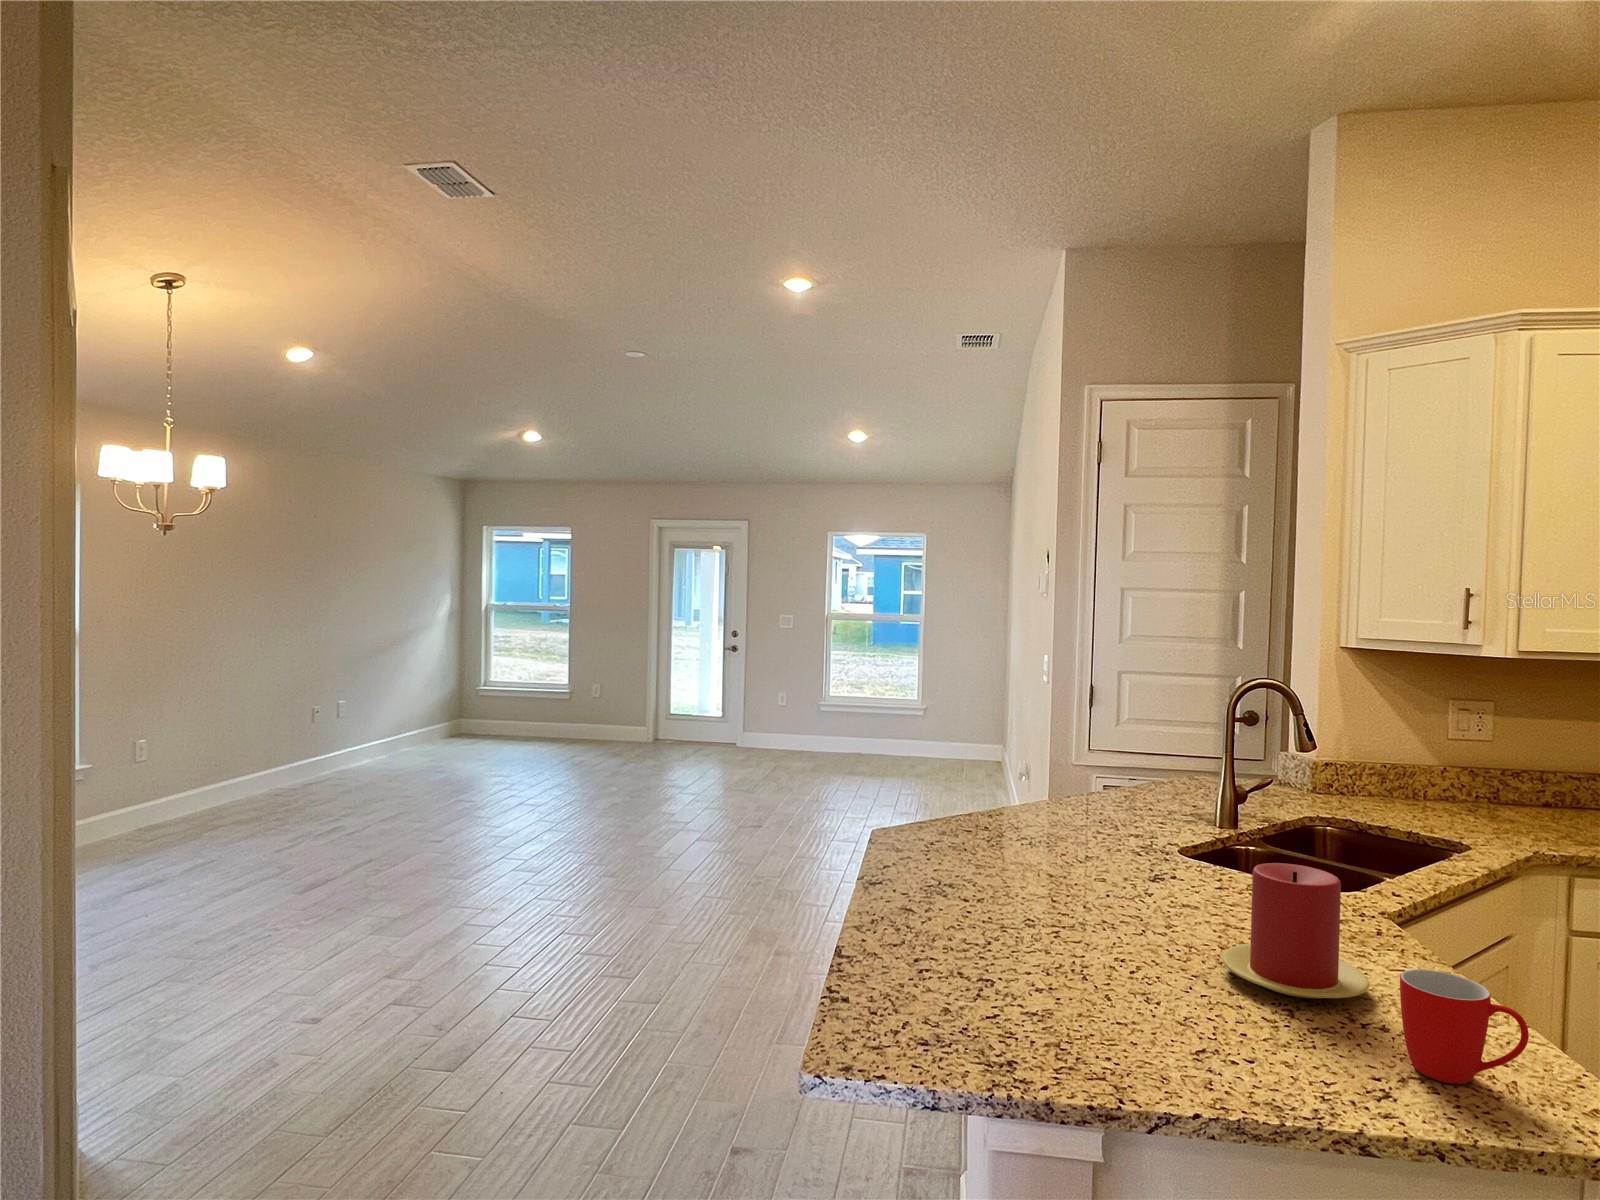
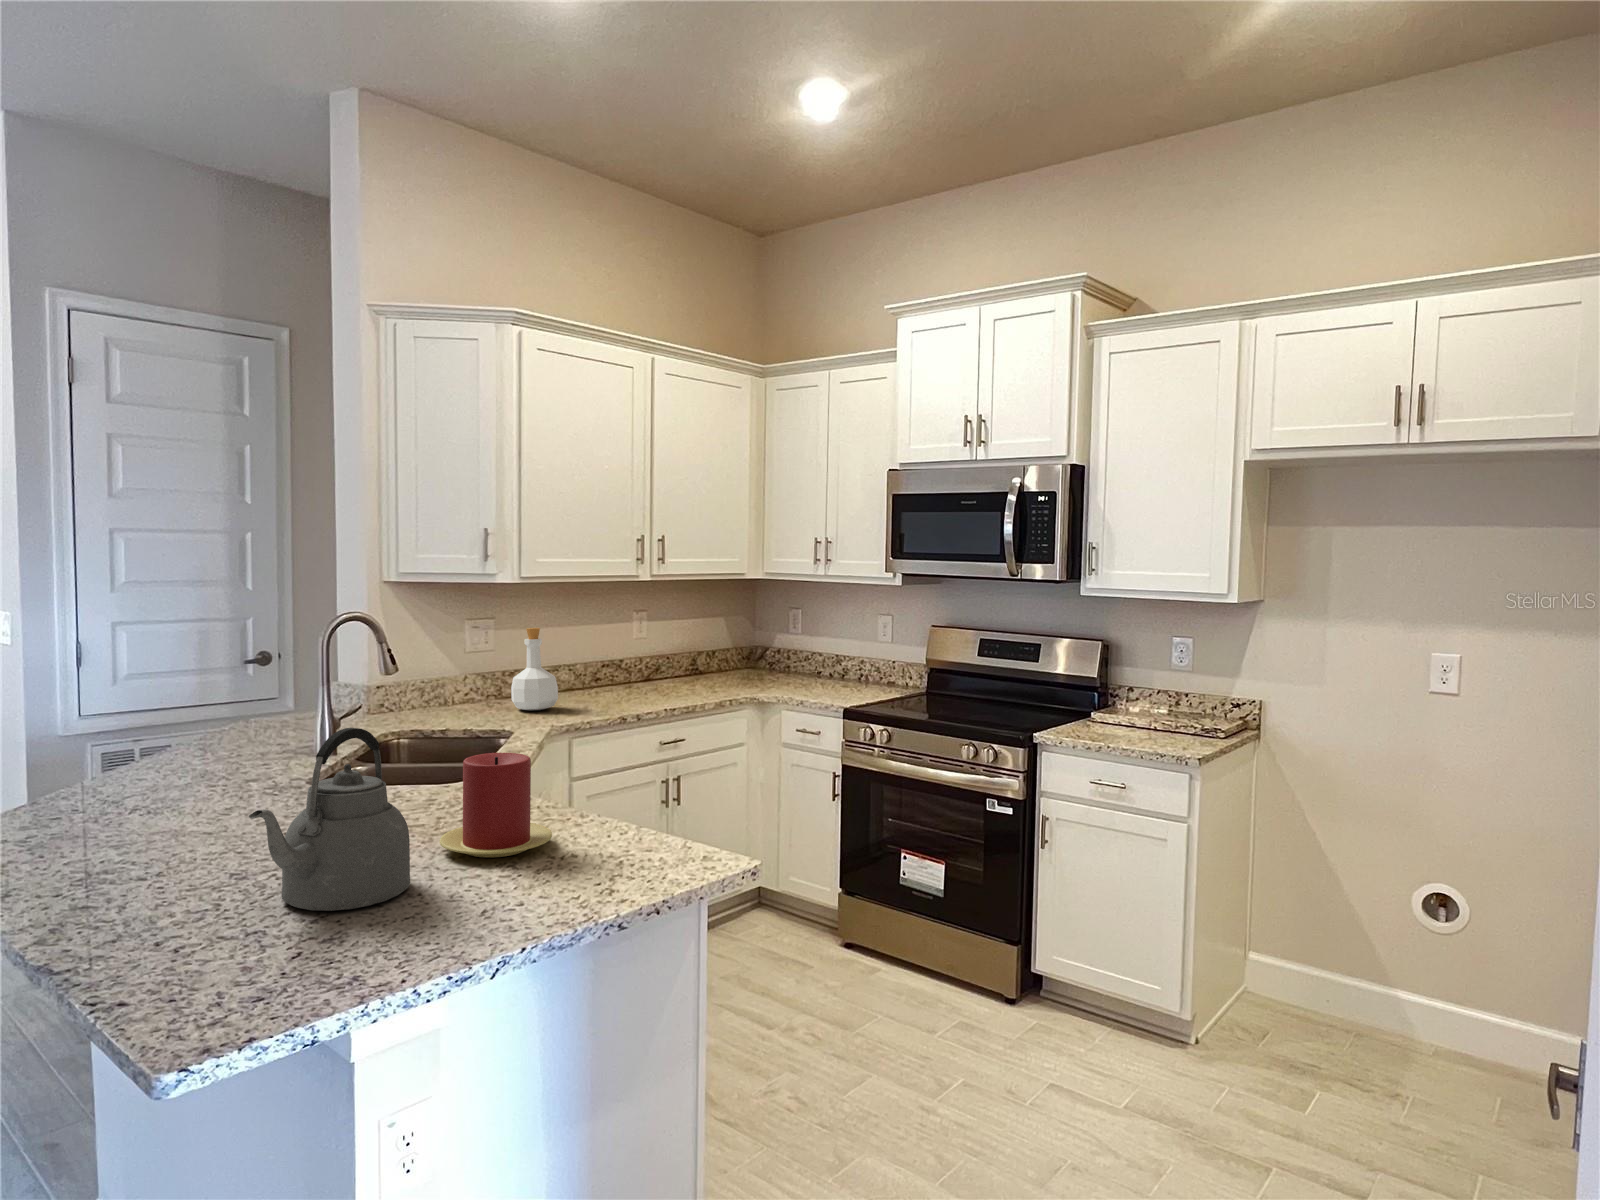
bottle: none [1498,719,1569,827] -> present [511,628,558,710]
kettle: none [985,802,1159,996] -> present [249,728,410,911]
mug: present [1400,969,1529,1084] -> none [600,798,676,871]

